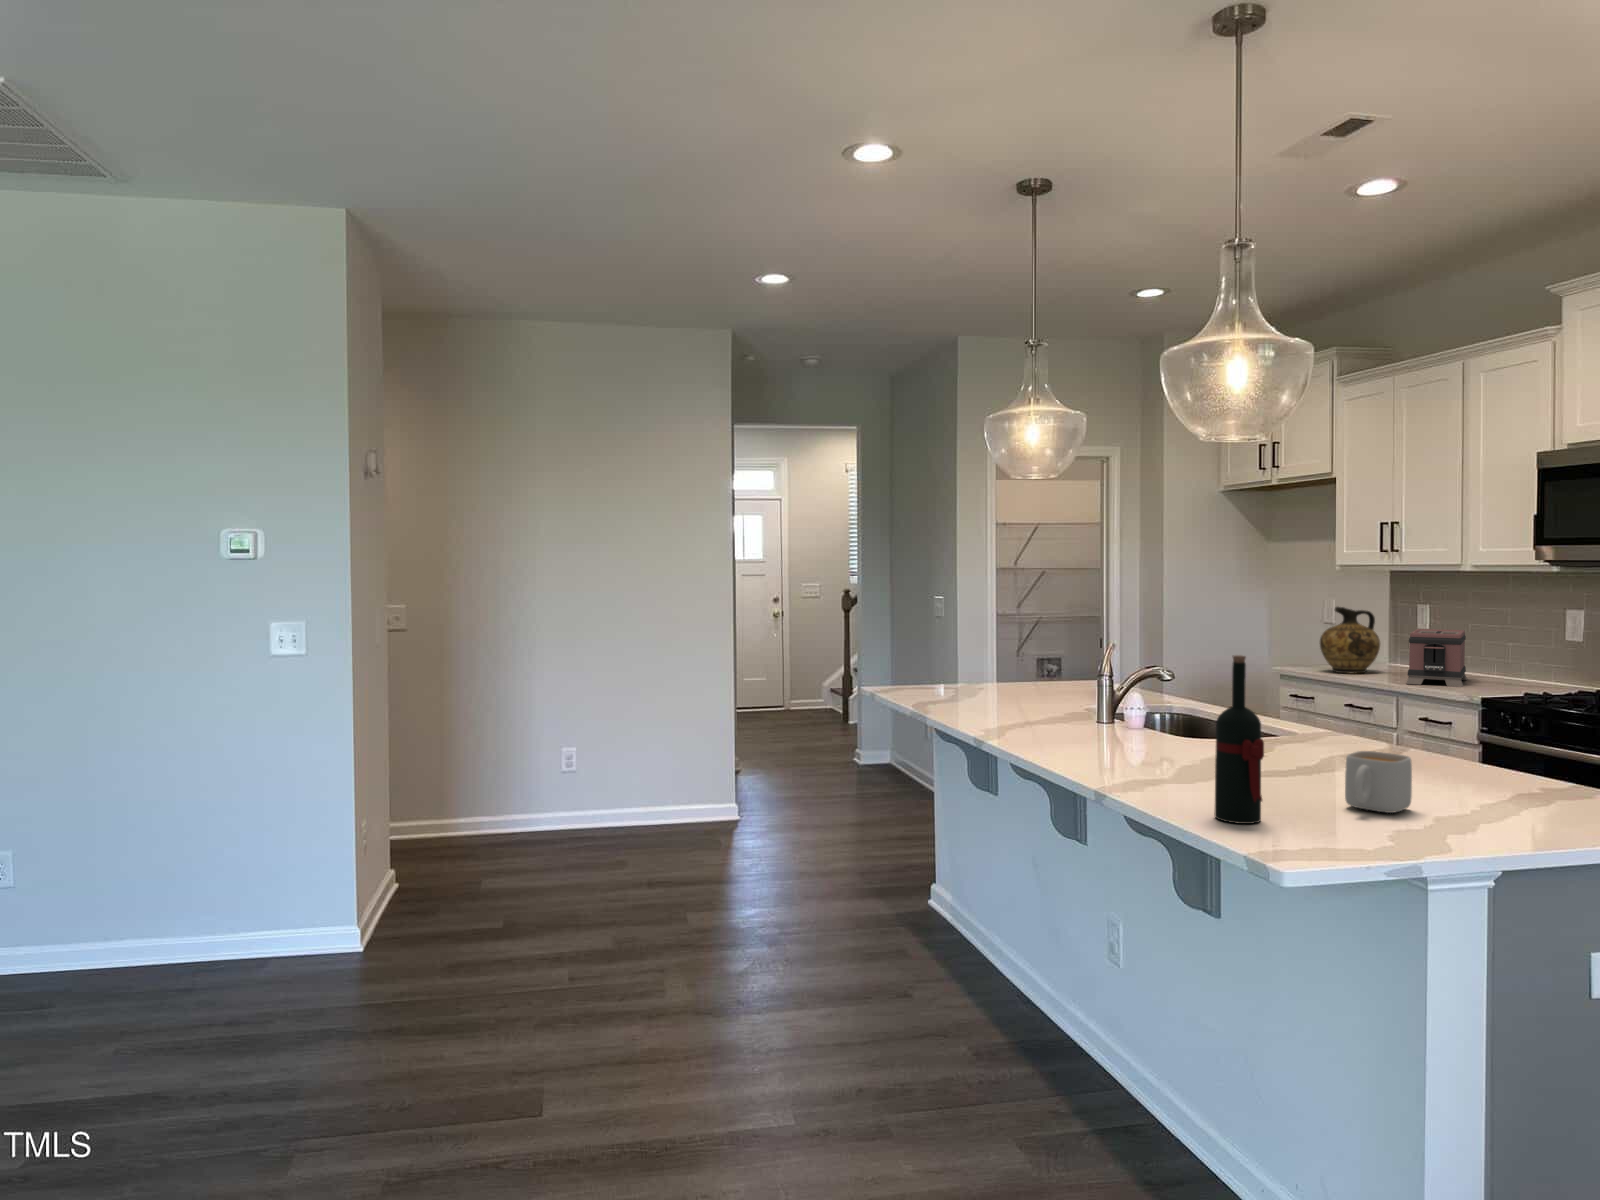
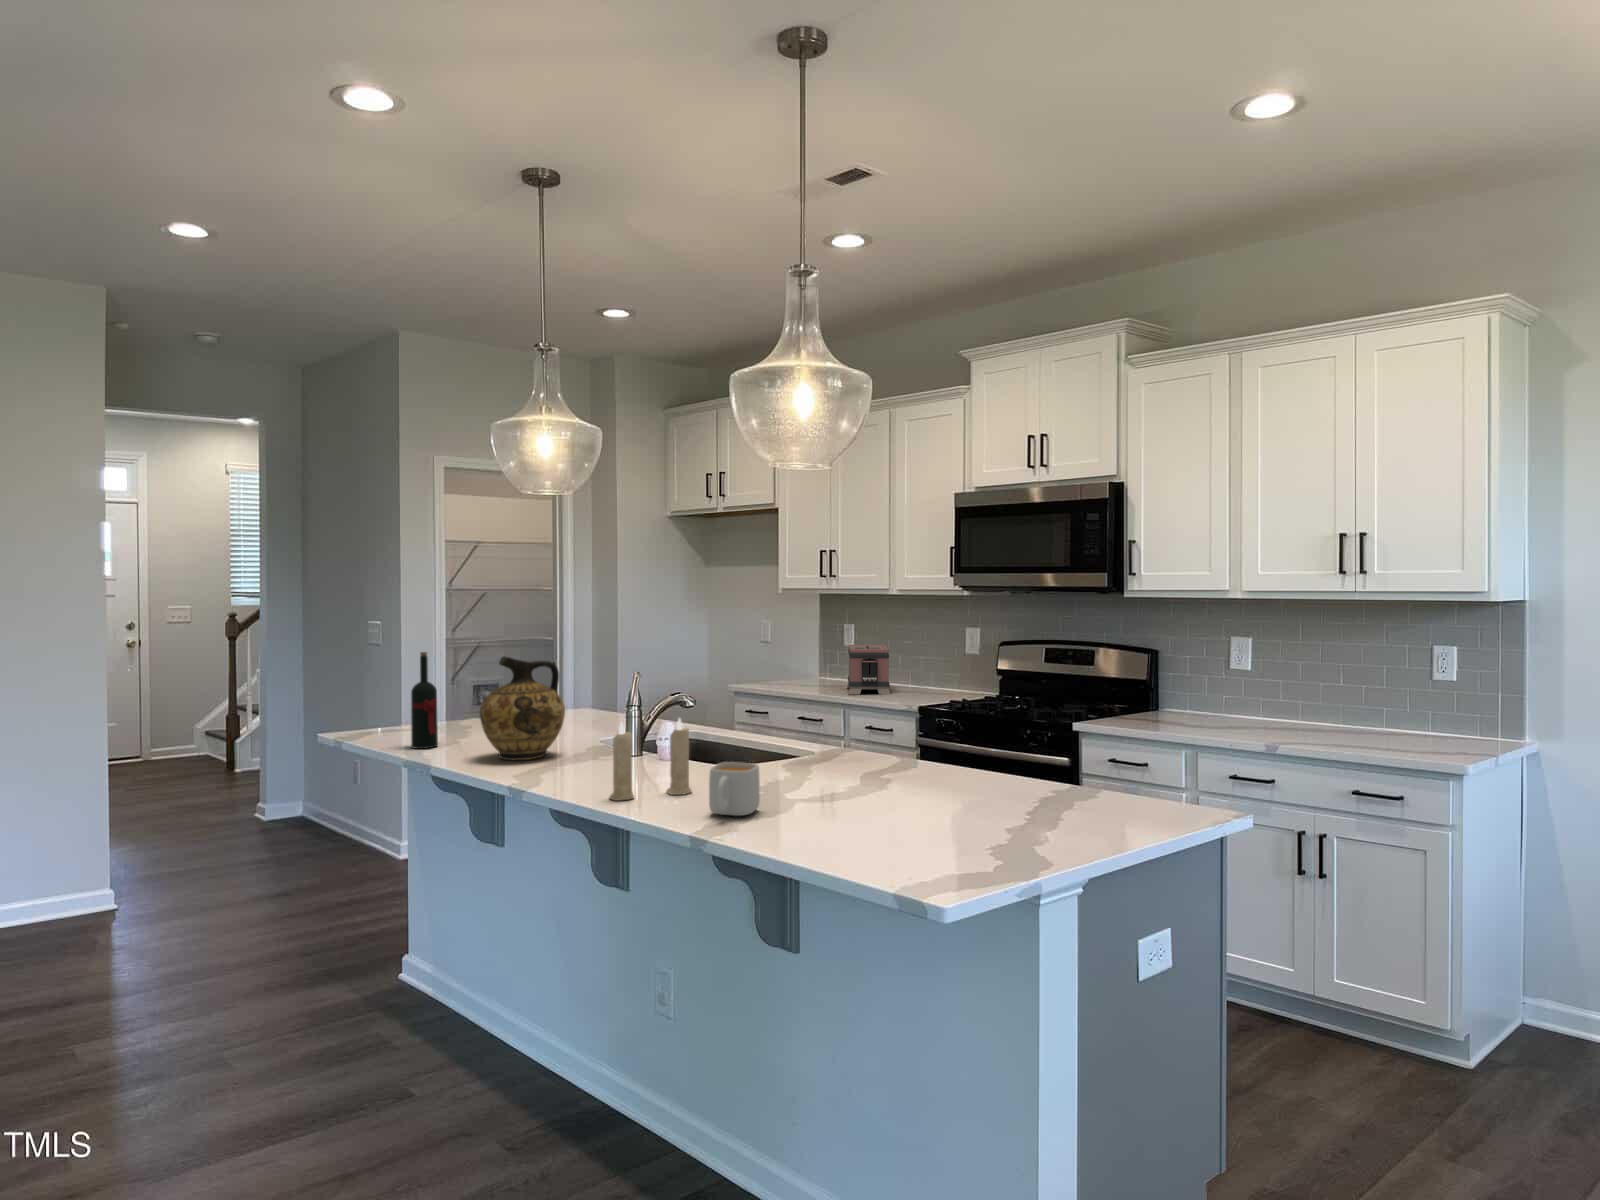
ceramic jug: present [1320,607,1380,673] -> present [480,656,565,760]
wine bottle: present [1215,655,1264,824] -> present [411,652,438,749]
candle: none [1052,676,1132,750] -> present [610,719,692,800]
mug: present [1345,751,1412,813] -> present [709,762,760,816]

